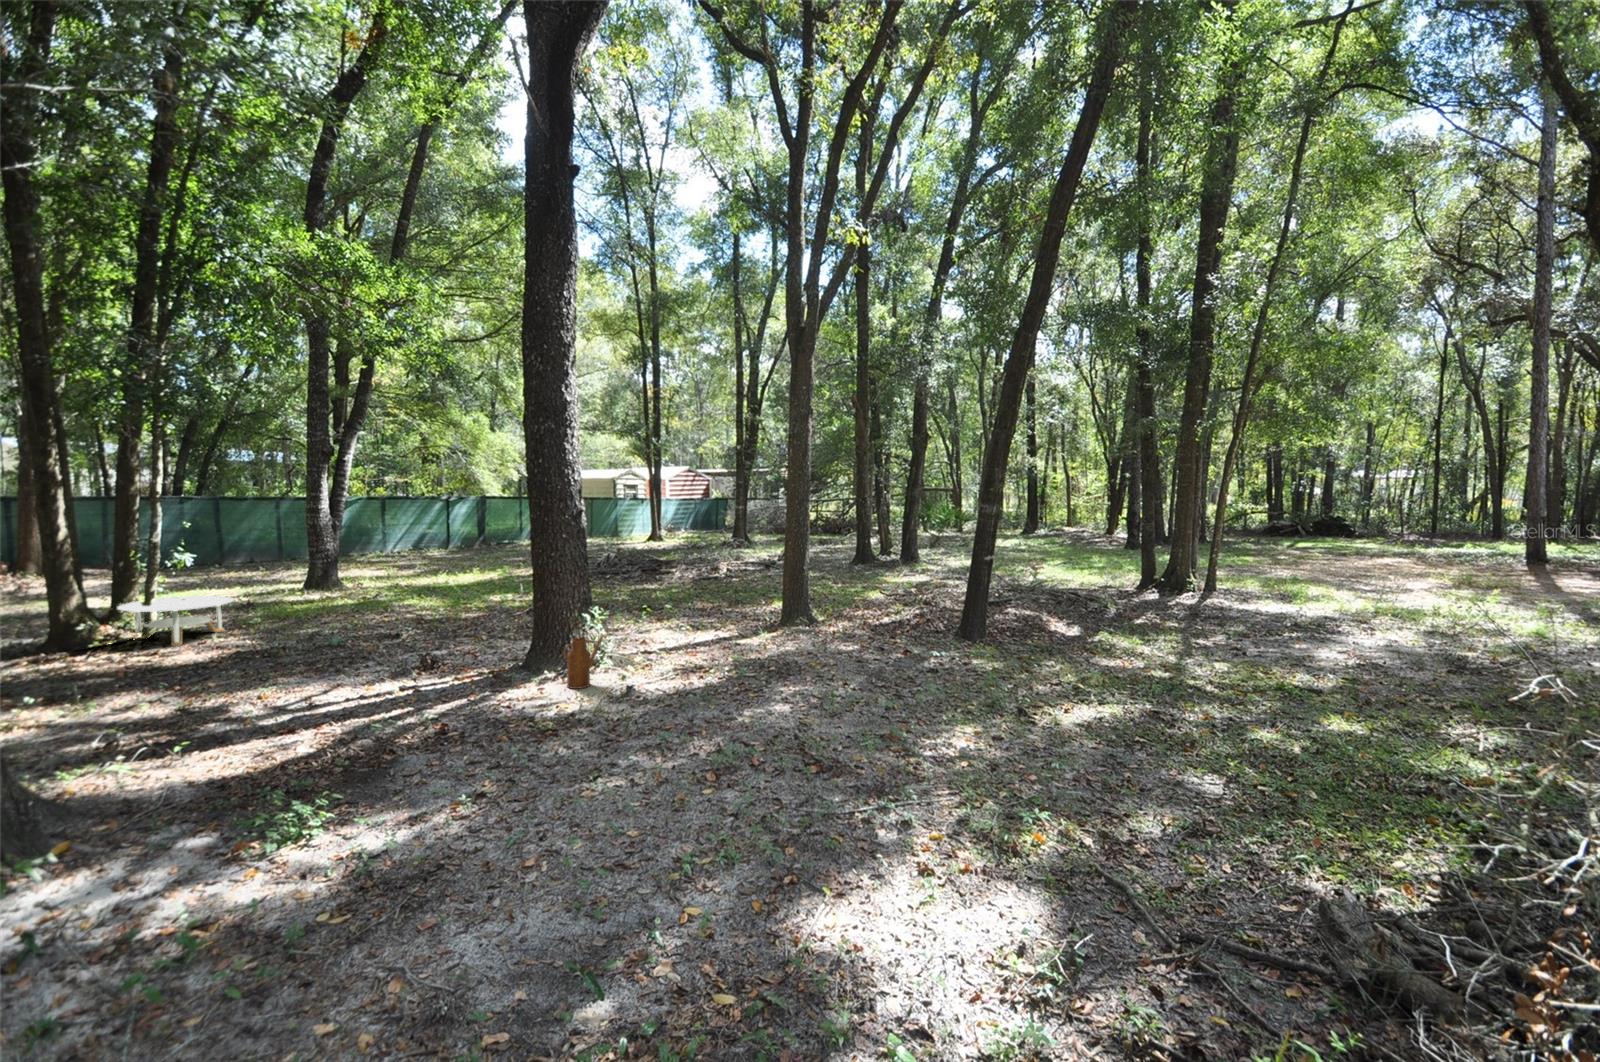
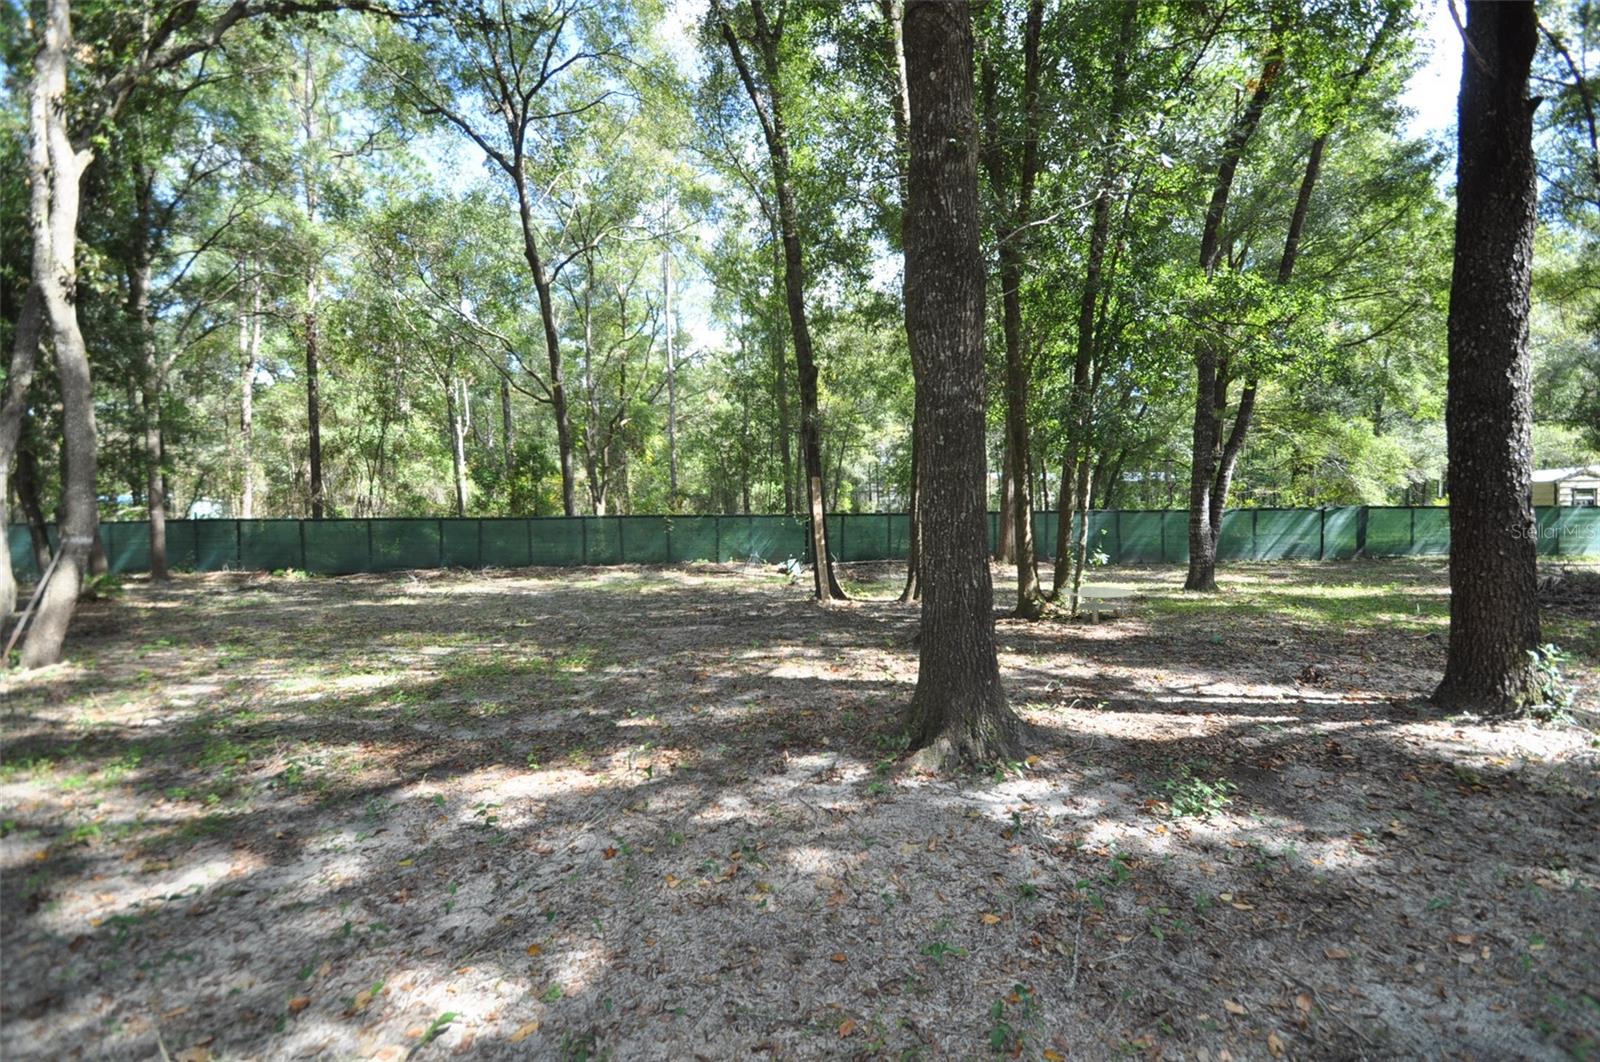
watering can: present [563,635,604,689] -> none [1495,683,1567,749]

